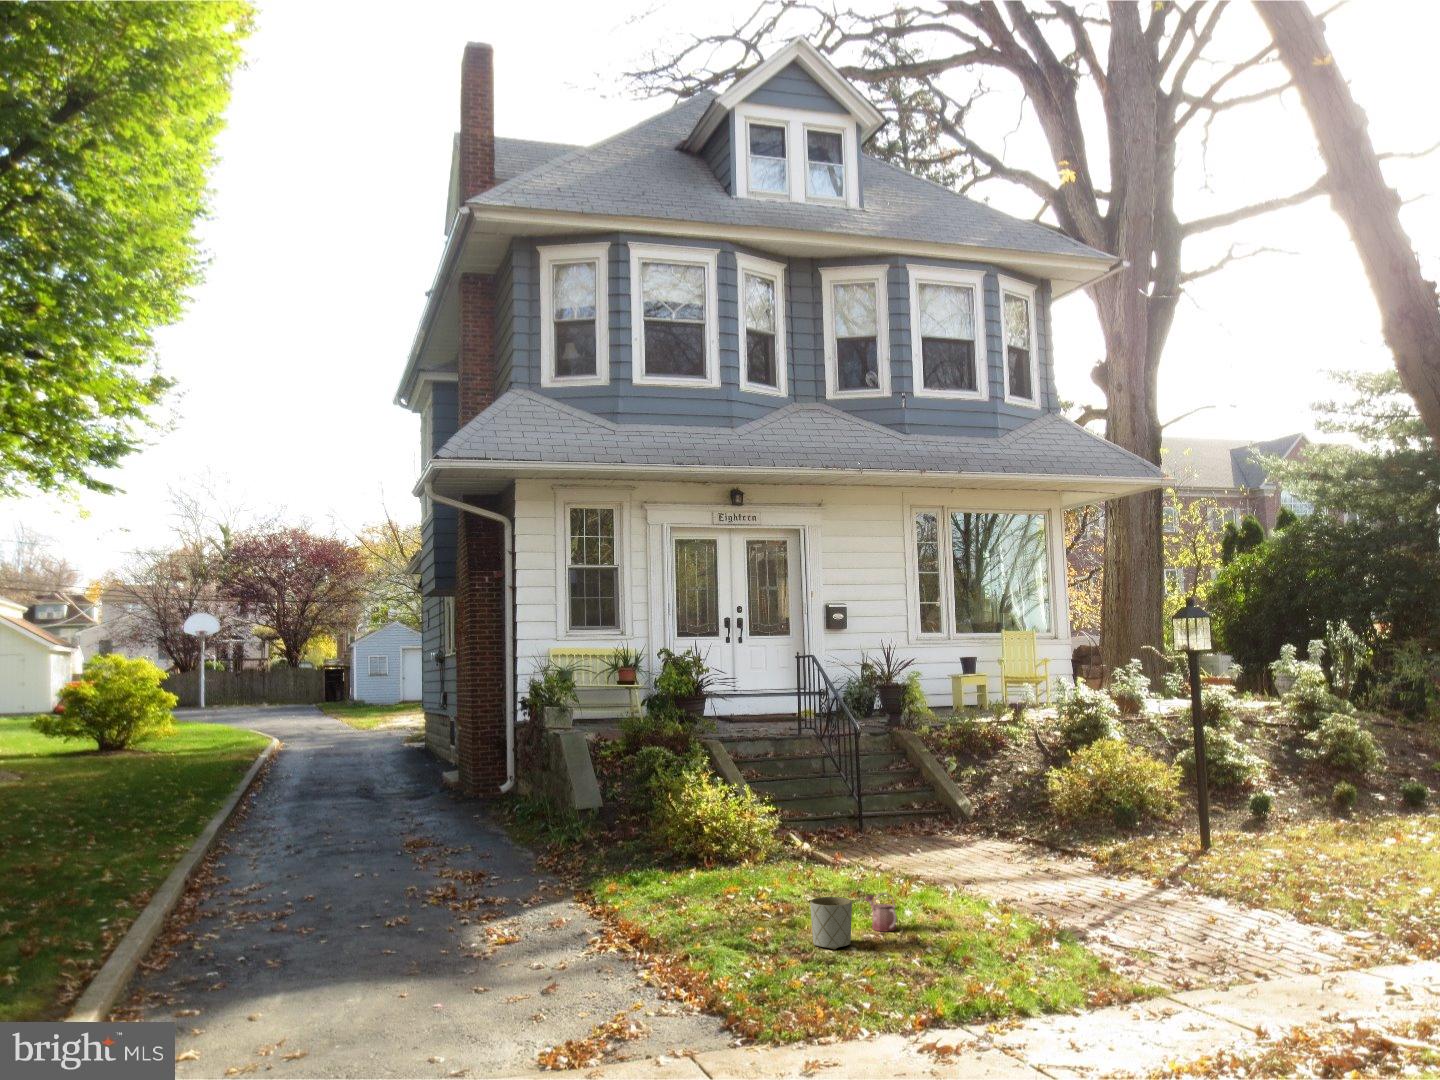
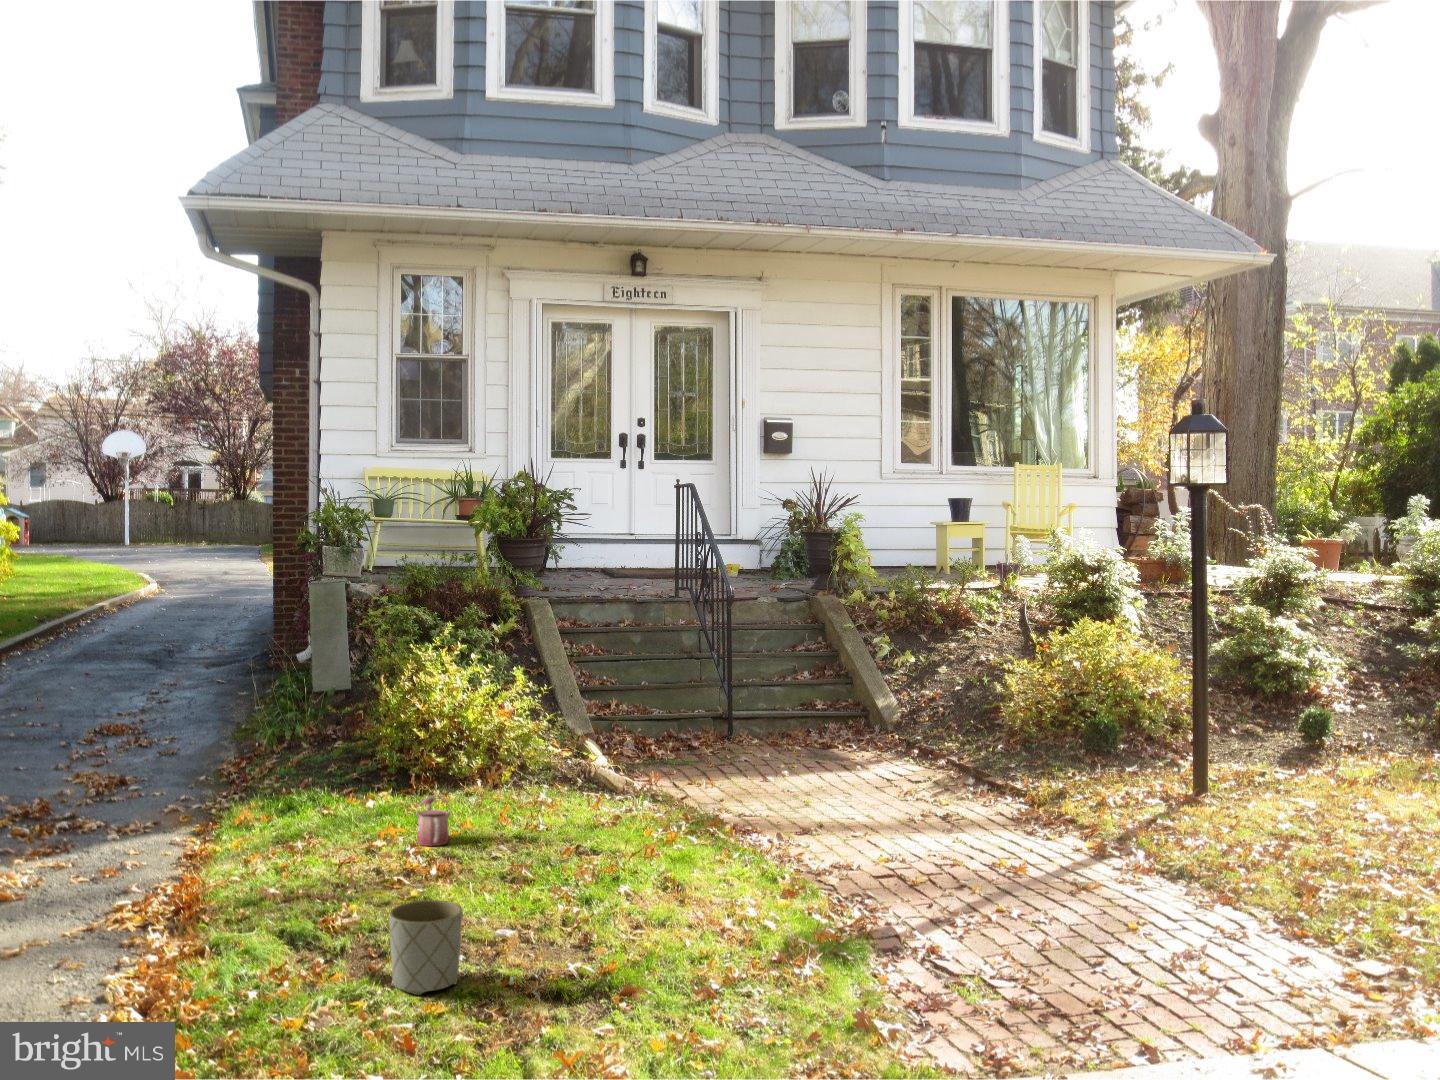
watering can: present [865,893,897,931] -> present [416,796,451,846]

